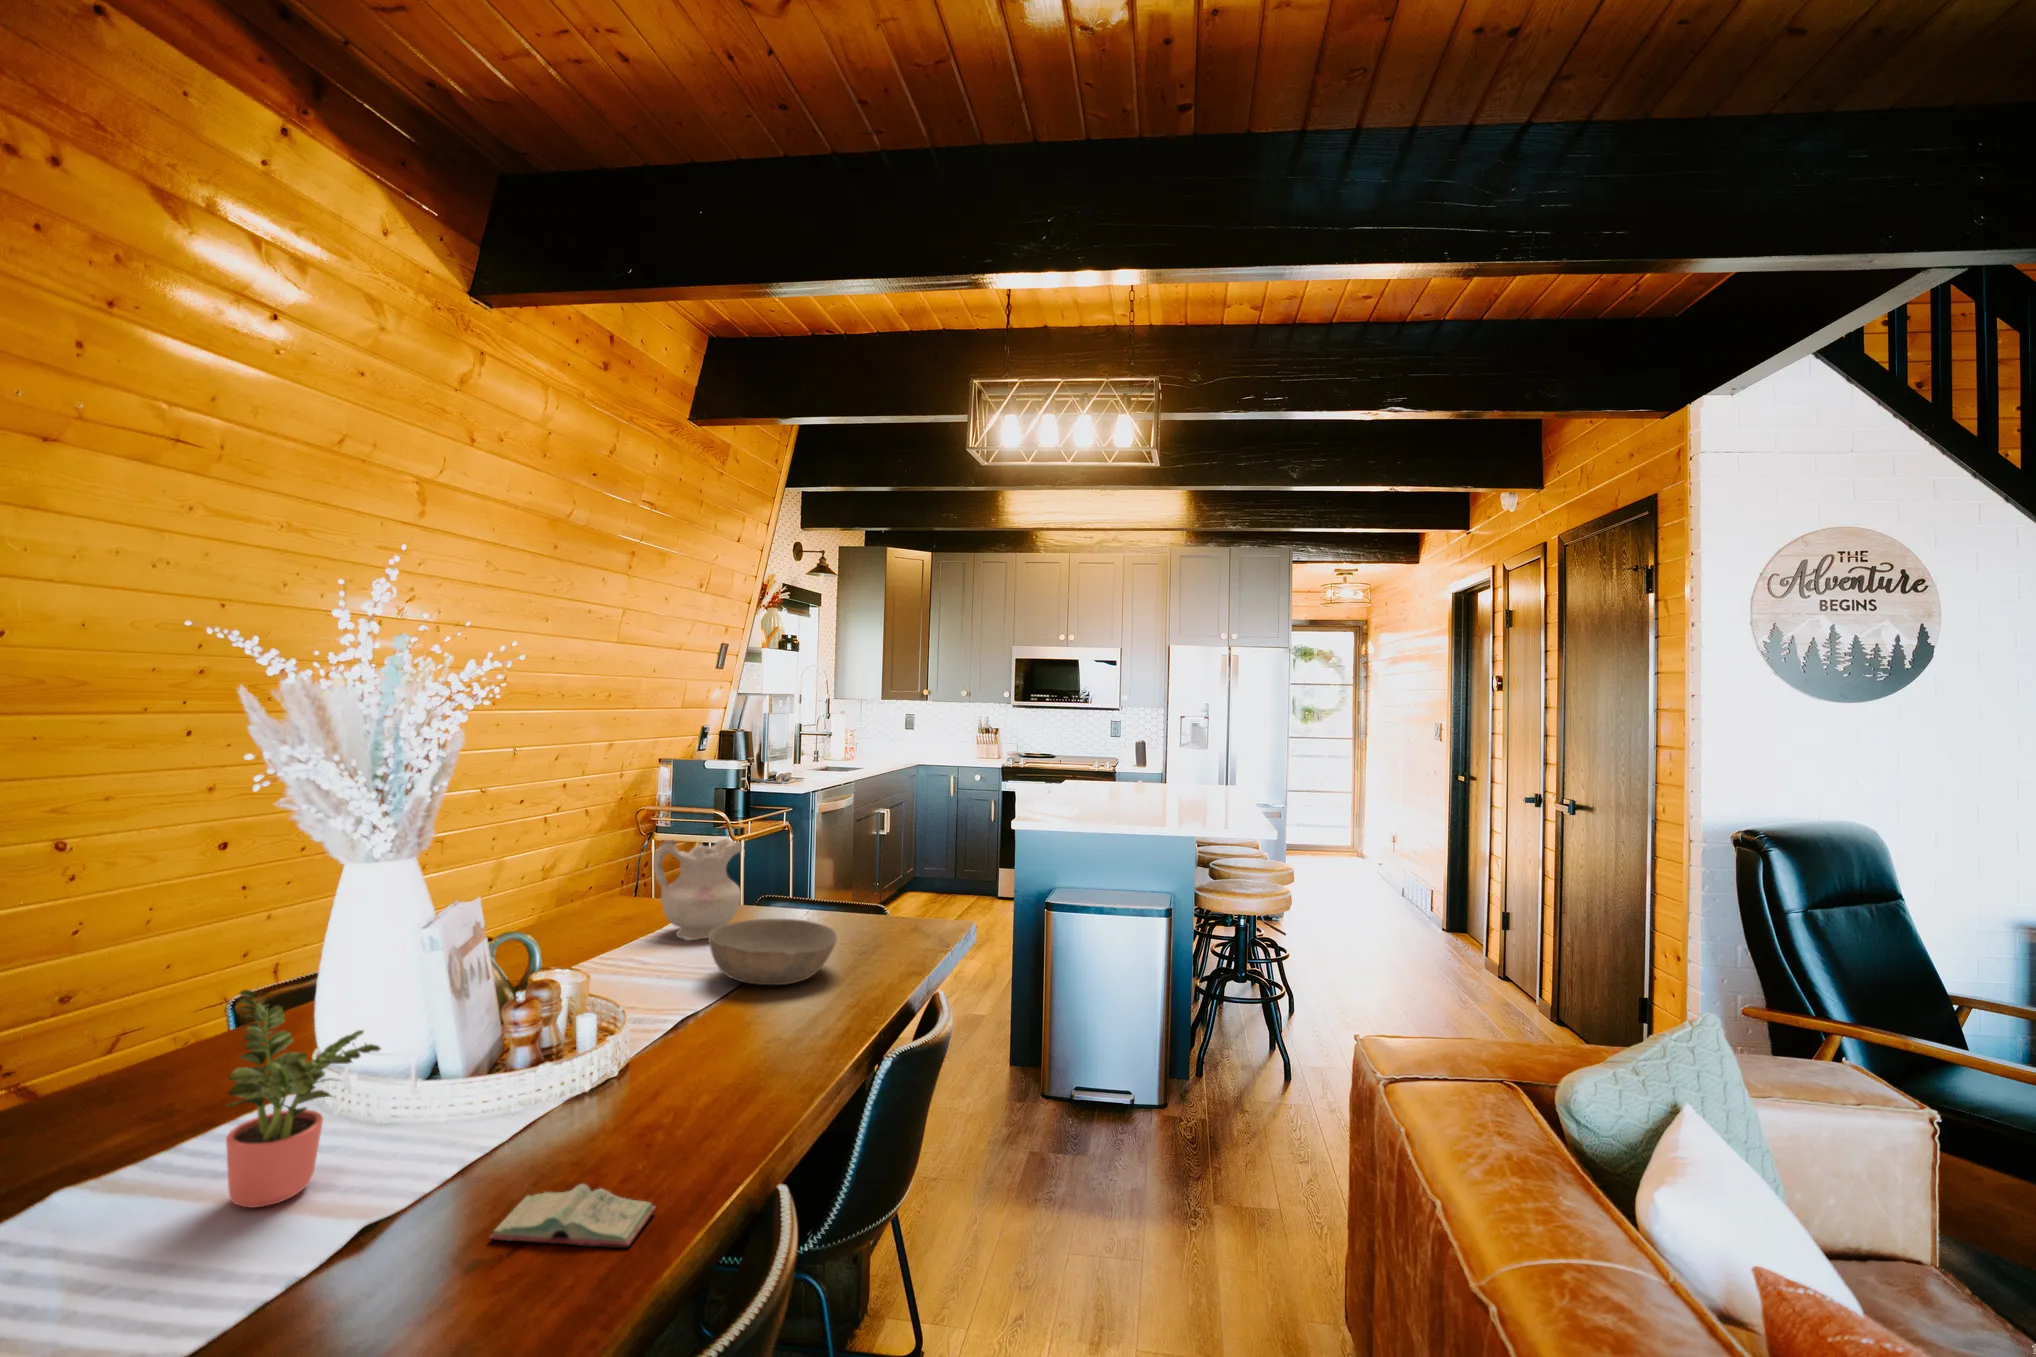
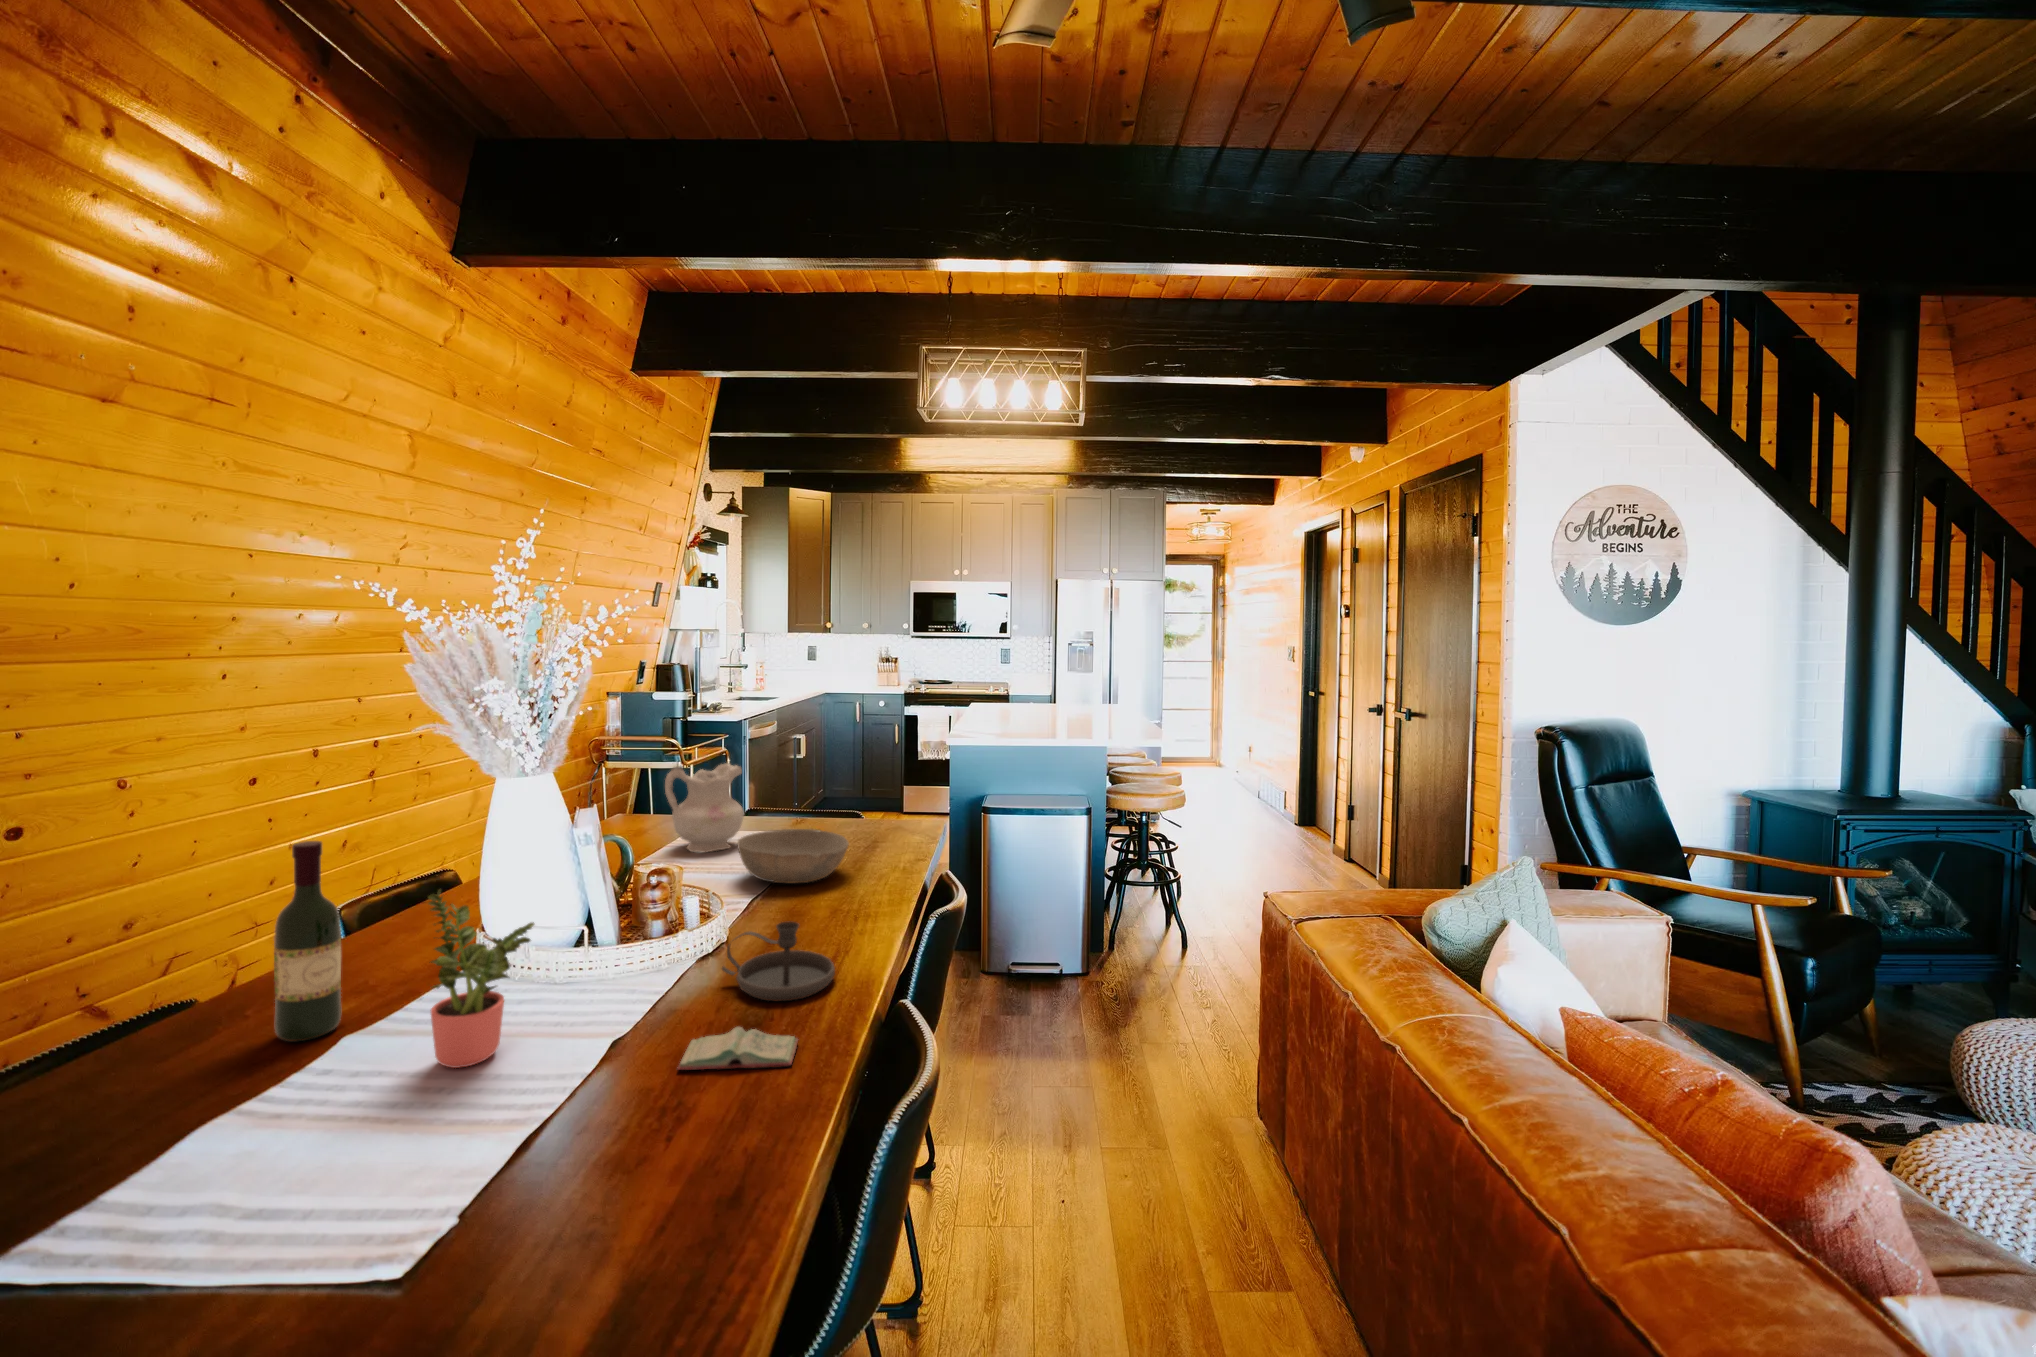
wine bottle: none [94,916,183,1152] -> present [274,841,341,1042]
candlestick: none [614,1042,750,1147] -> present [722,922,835,1001]

